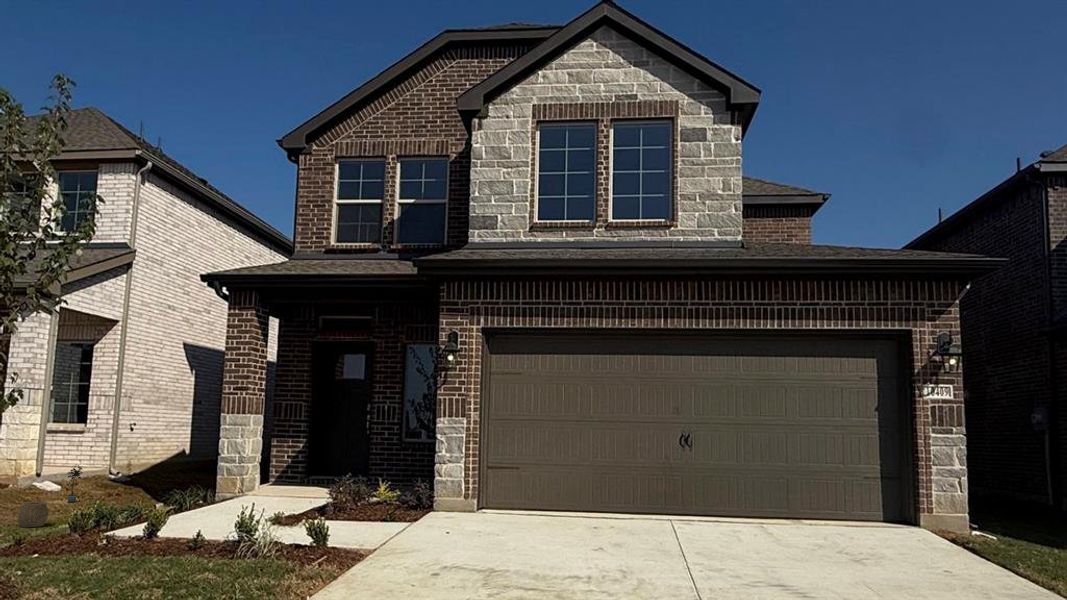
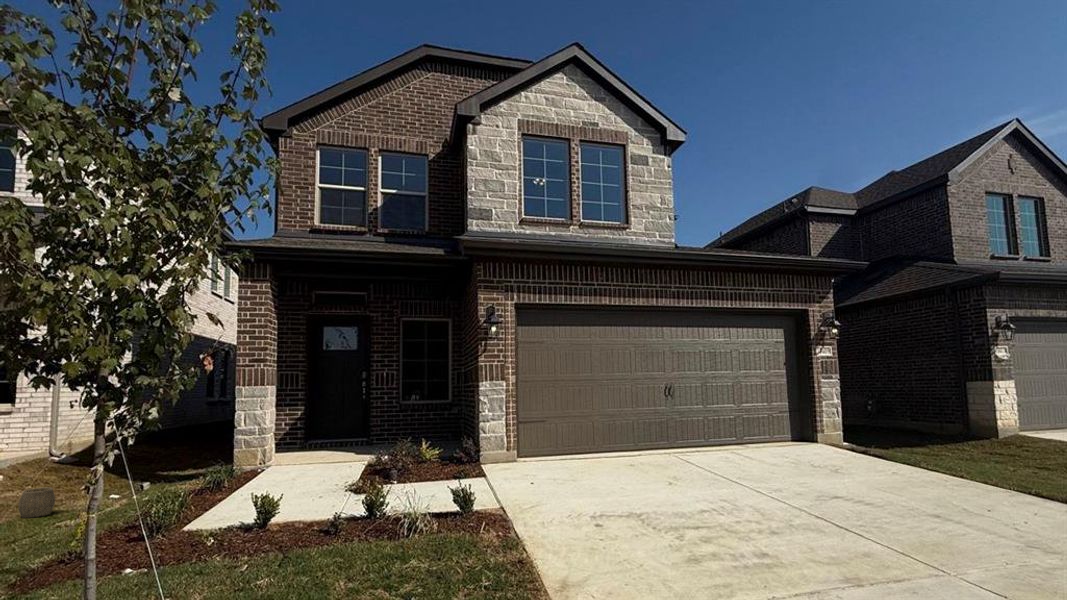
potted plant: present [67,465,83,503] -> none [25,446,48,487]

